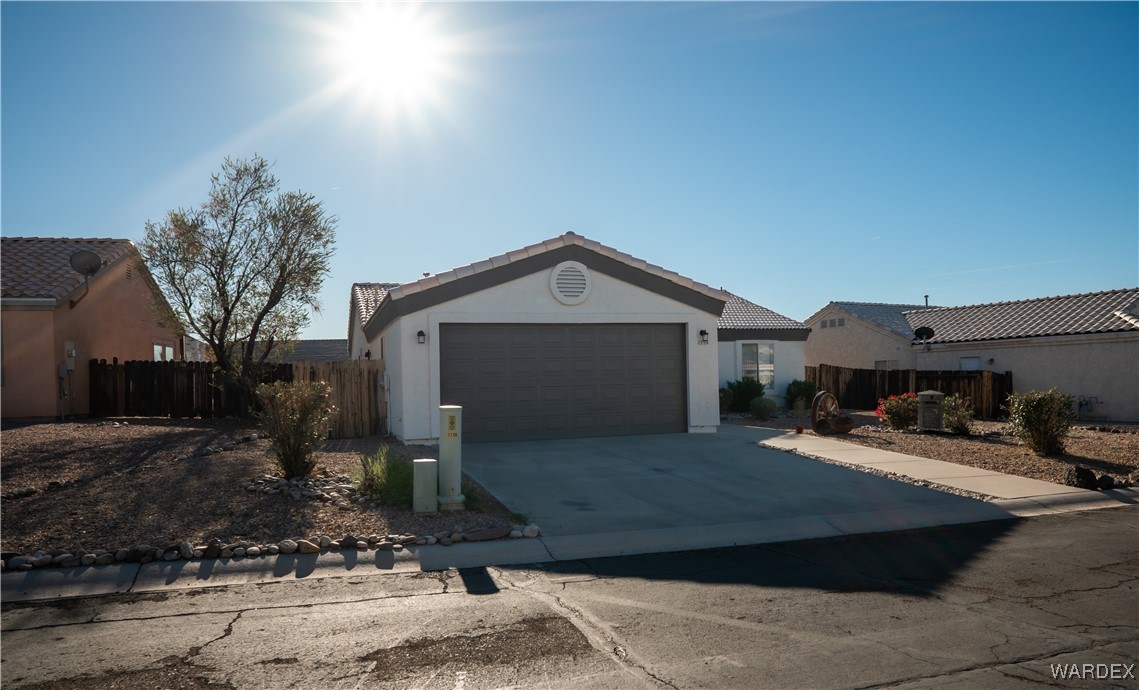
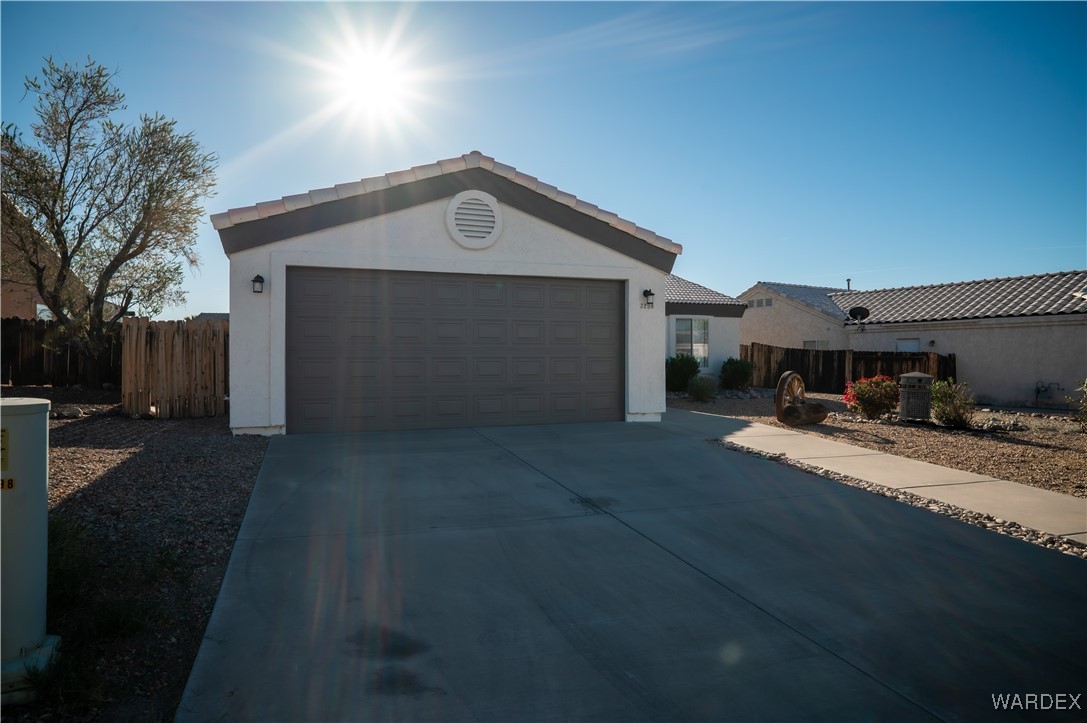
potted tree: present [793,396,812,433] -> none [752,375,779,422]

